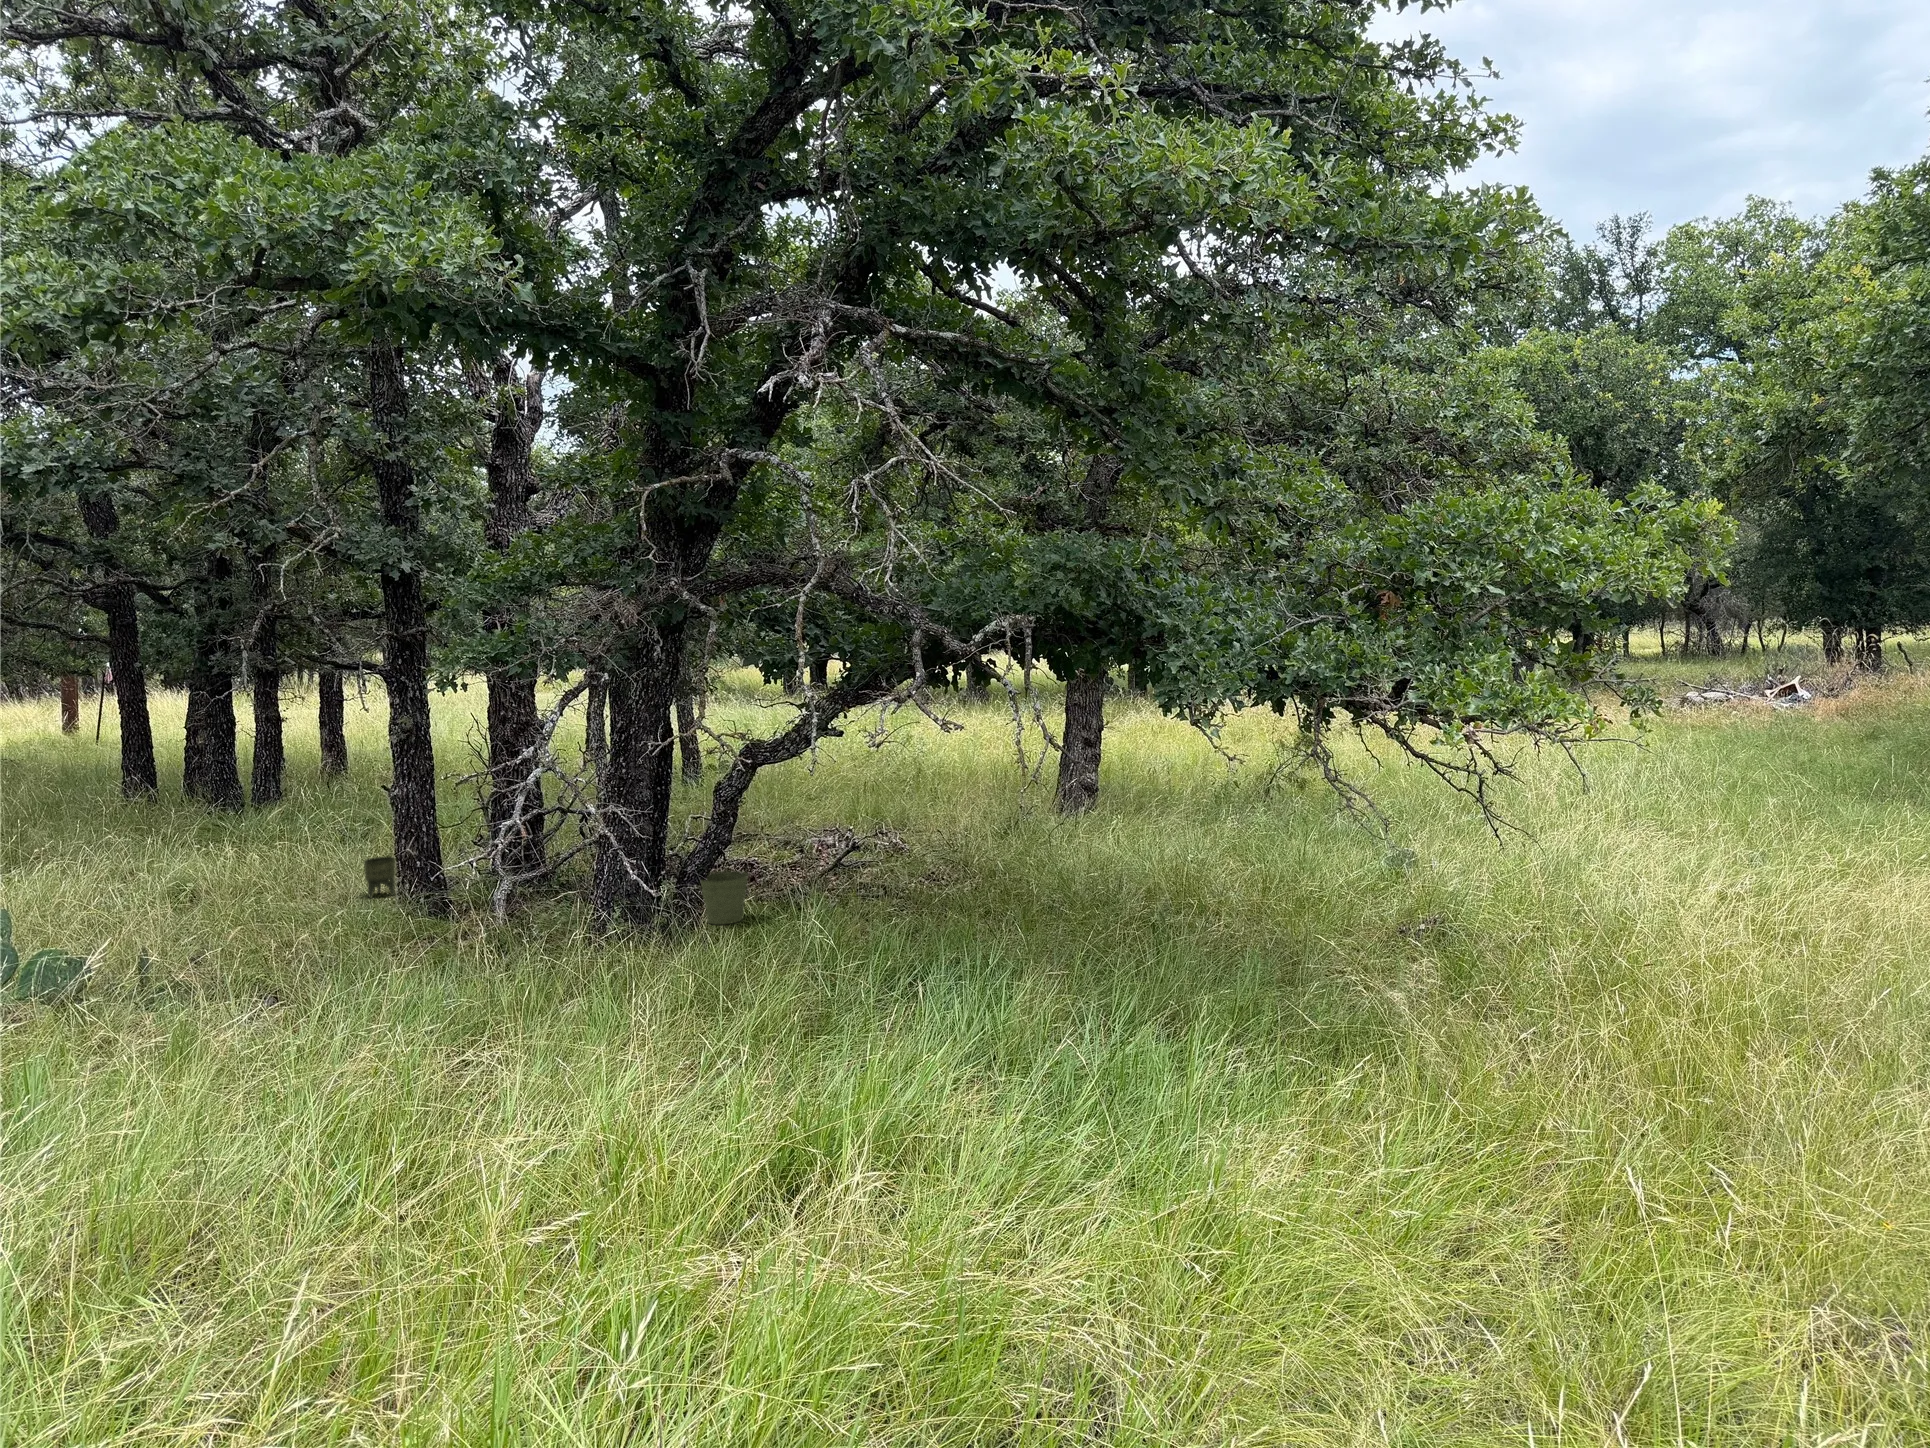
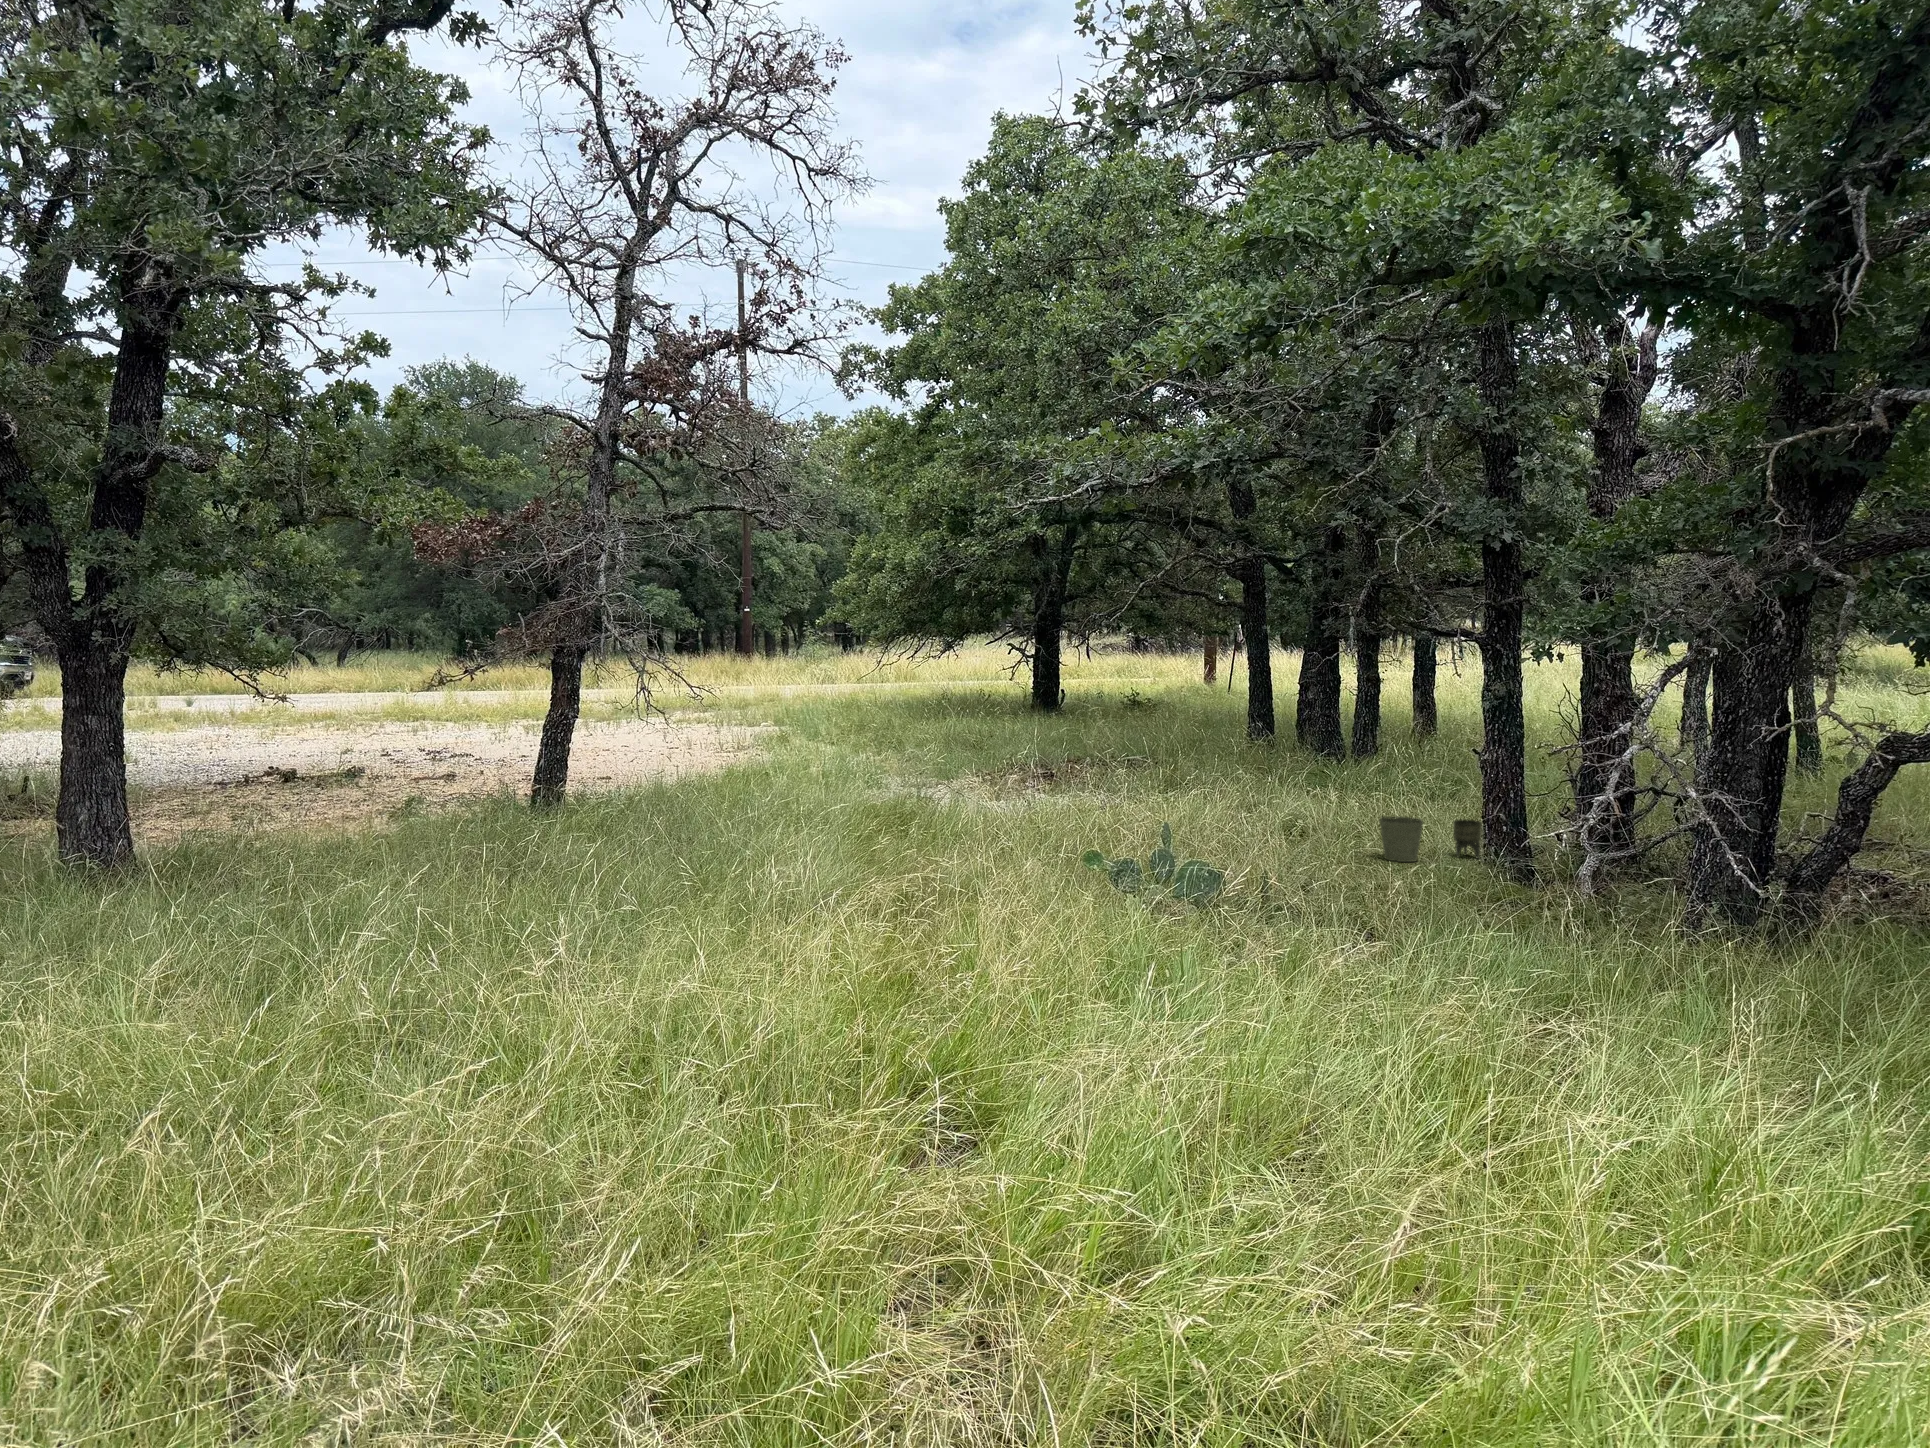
bucket: present [701,871,748,925] -> present [1379,816,1423,862]

